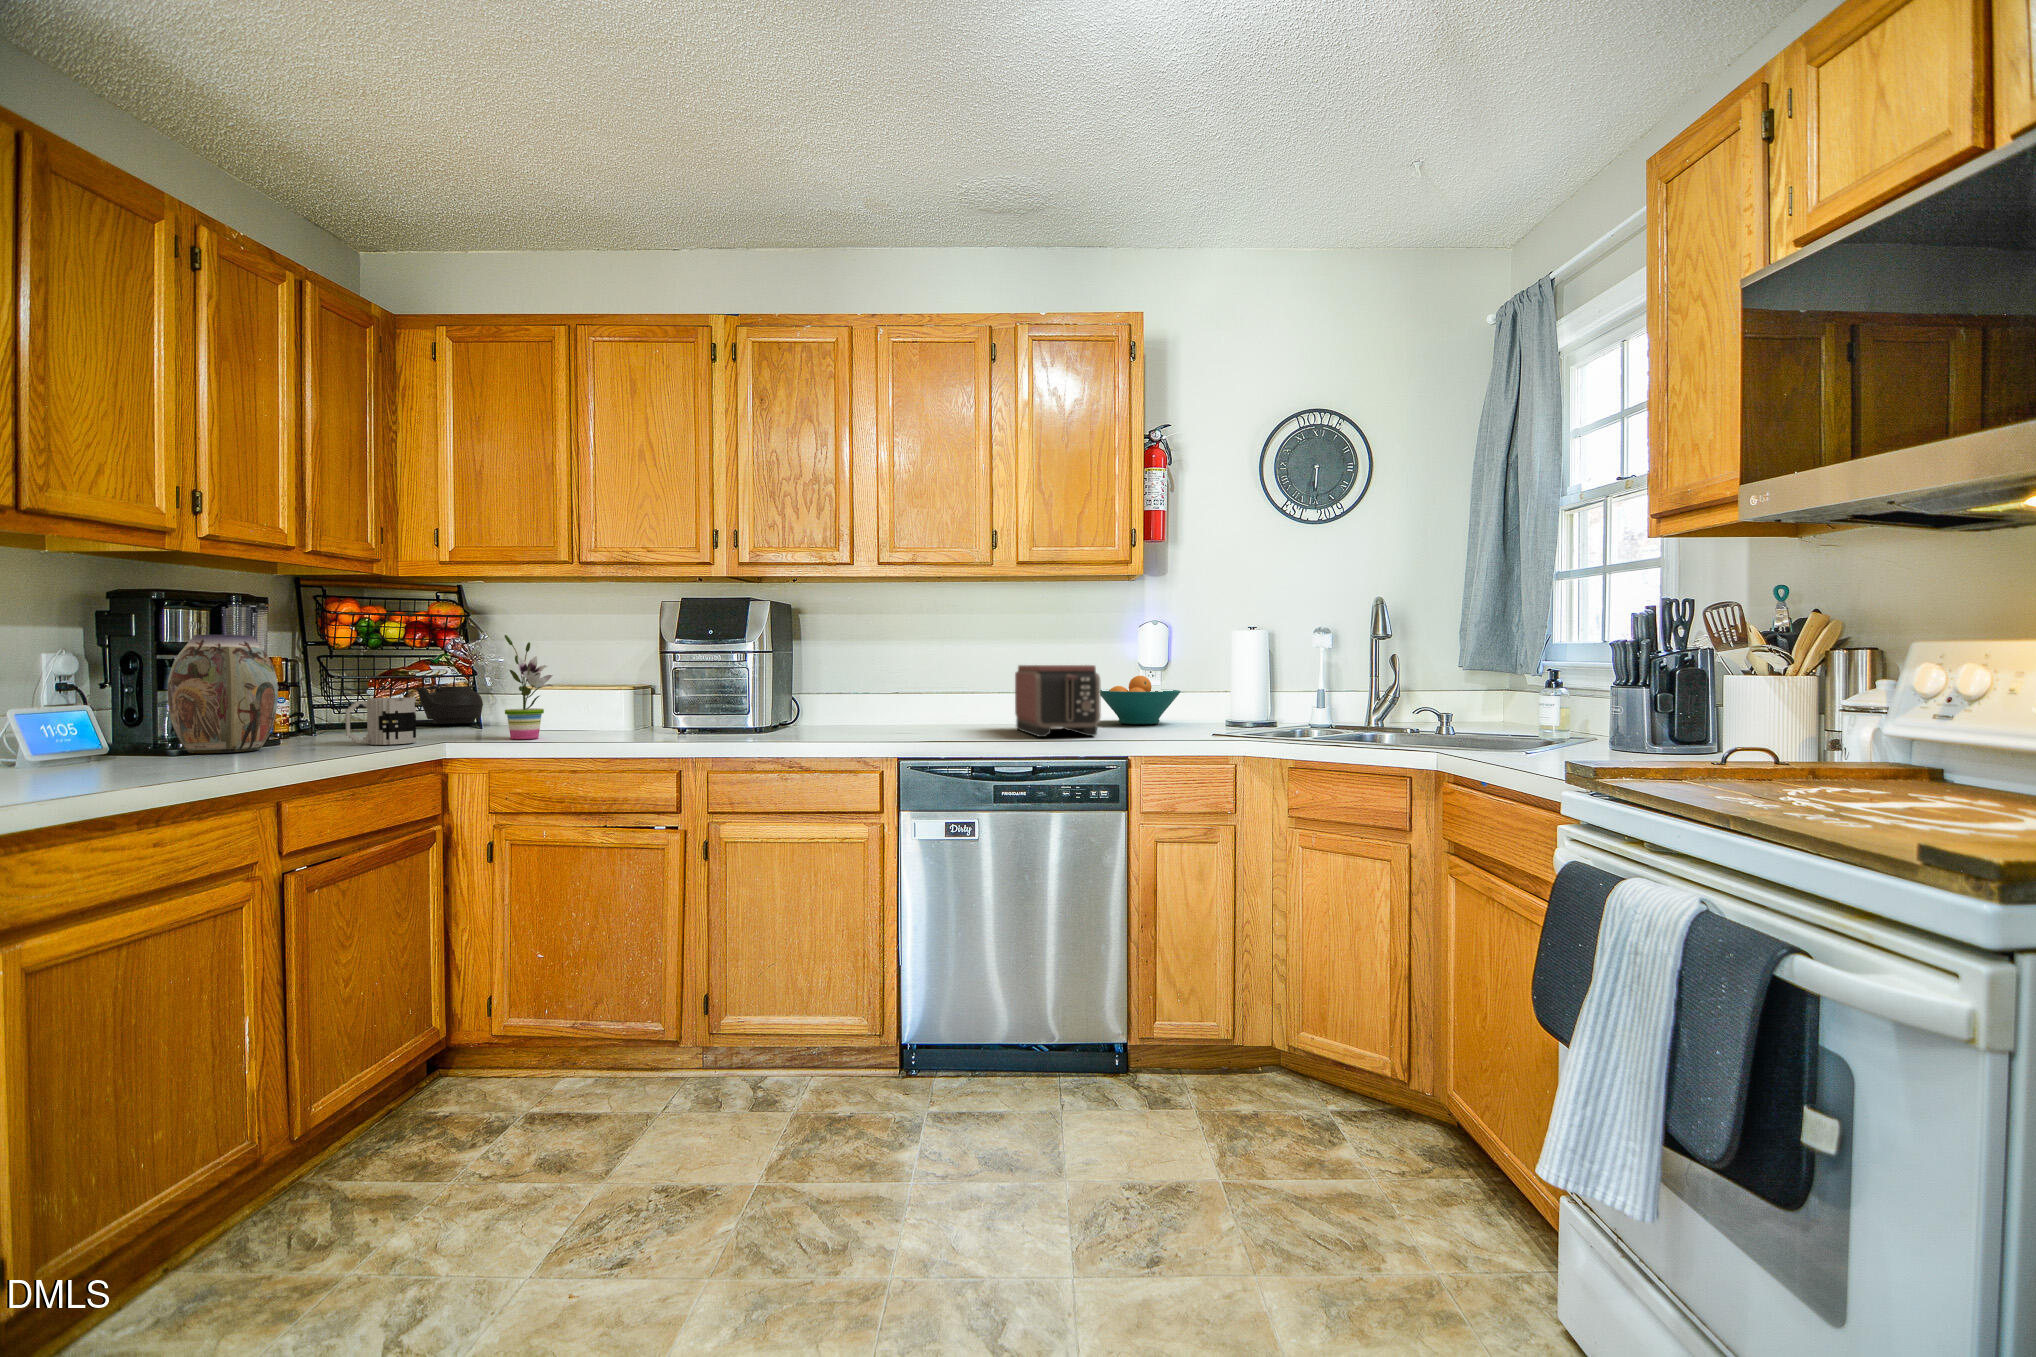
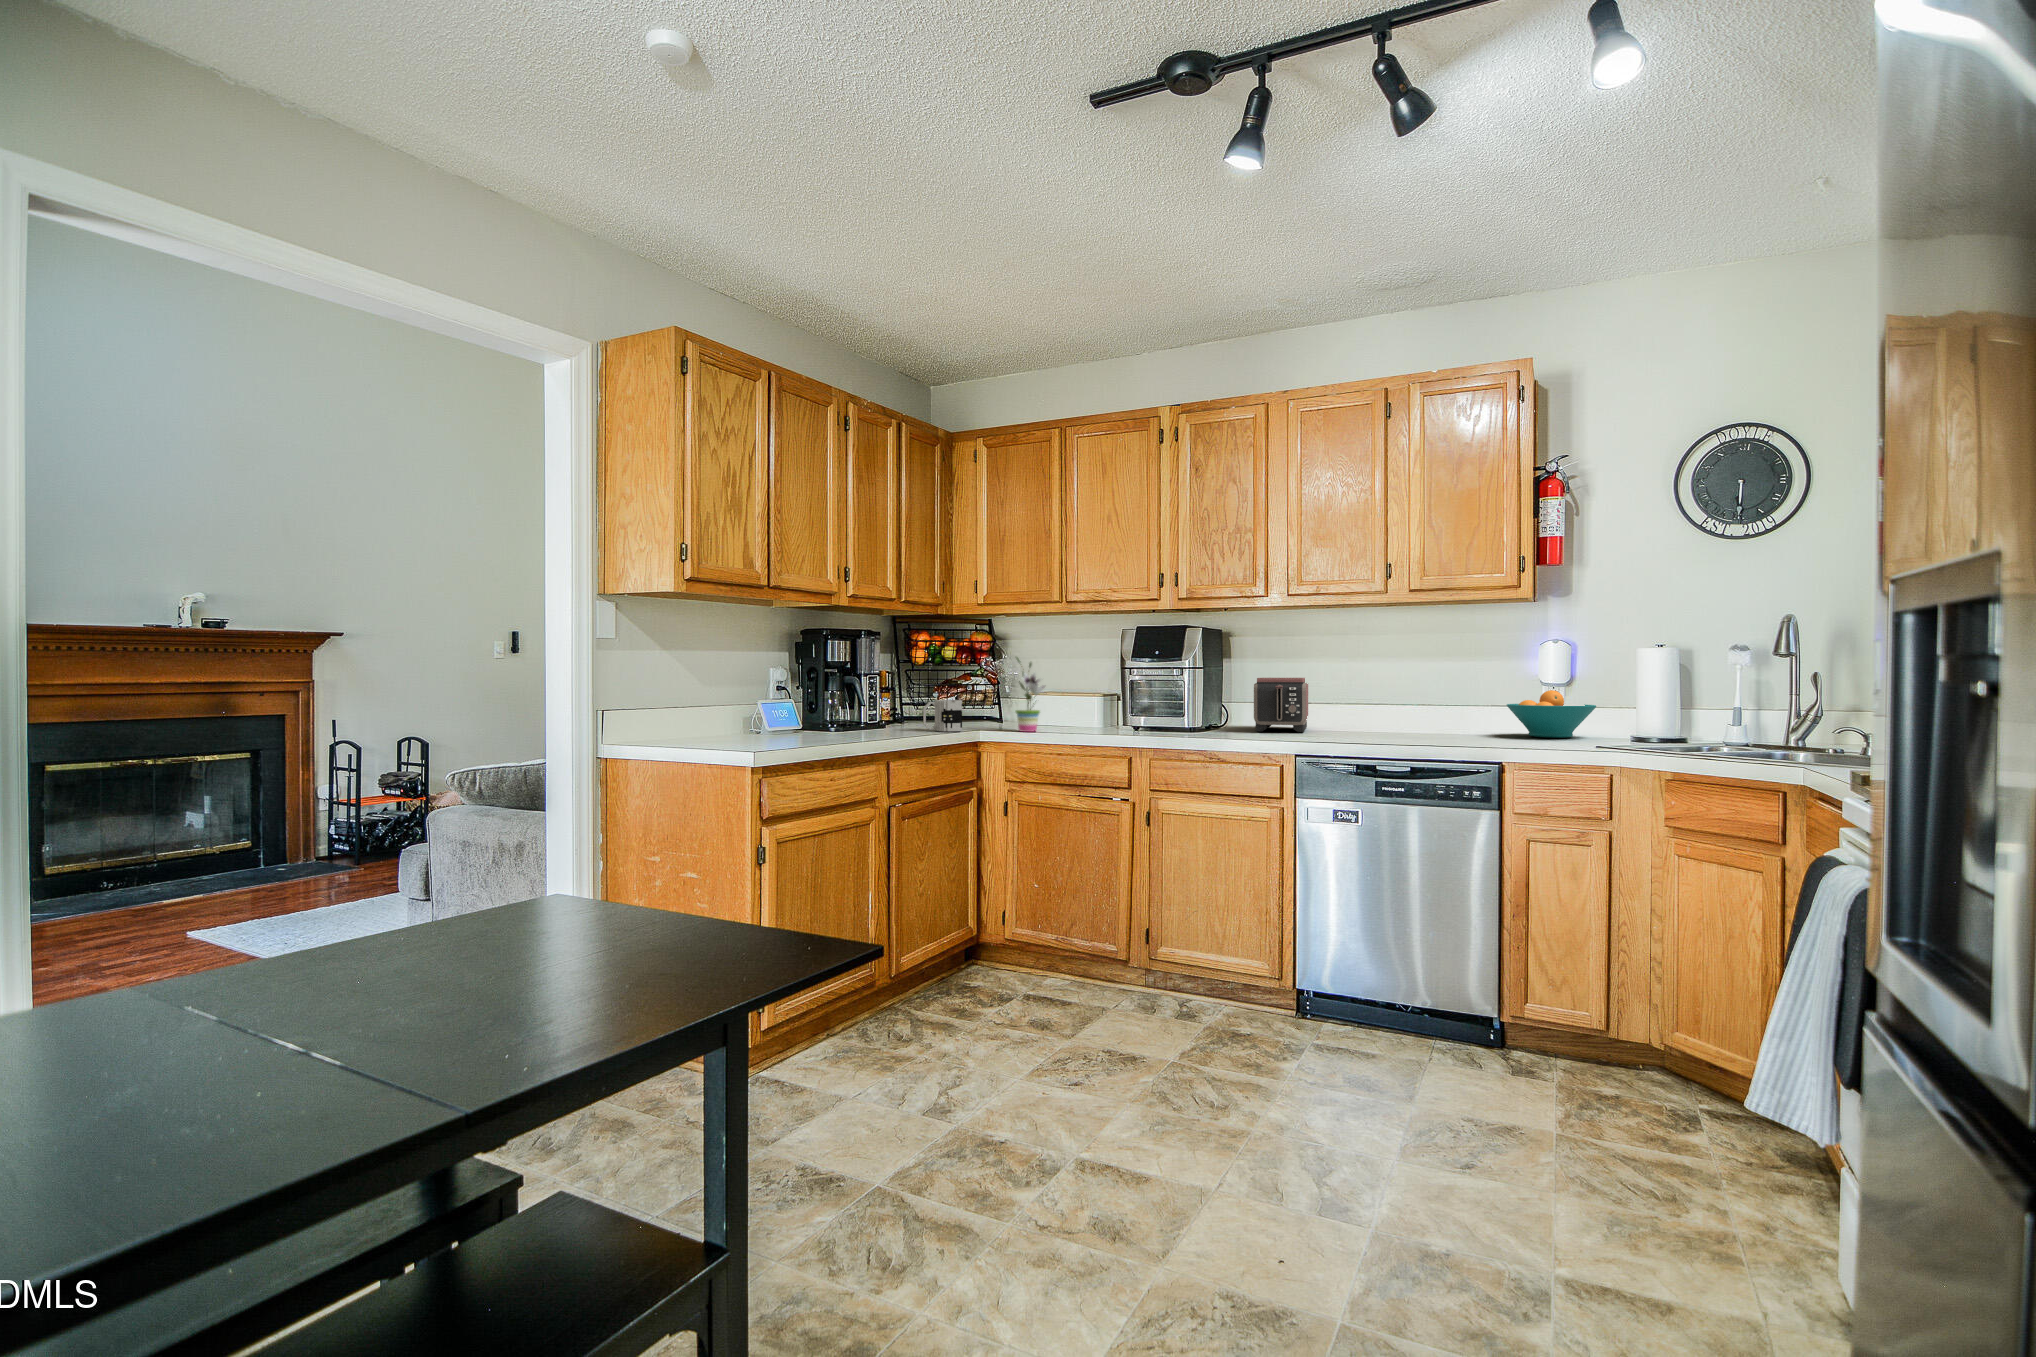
vase: present [167,635,278,753] -> none [836,659,889,732]
toaster: present [1015,665,1101,737] -> present [1254,678,1308,732]
teapot: present [415,686,483,724] -> none [960,693,1002,721]

